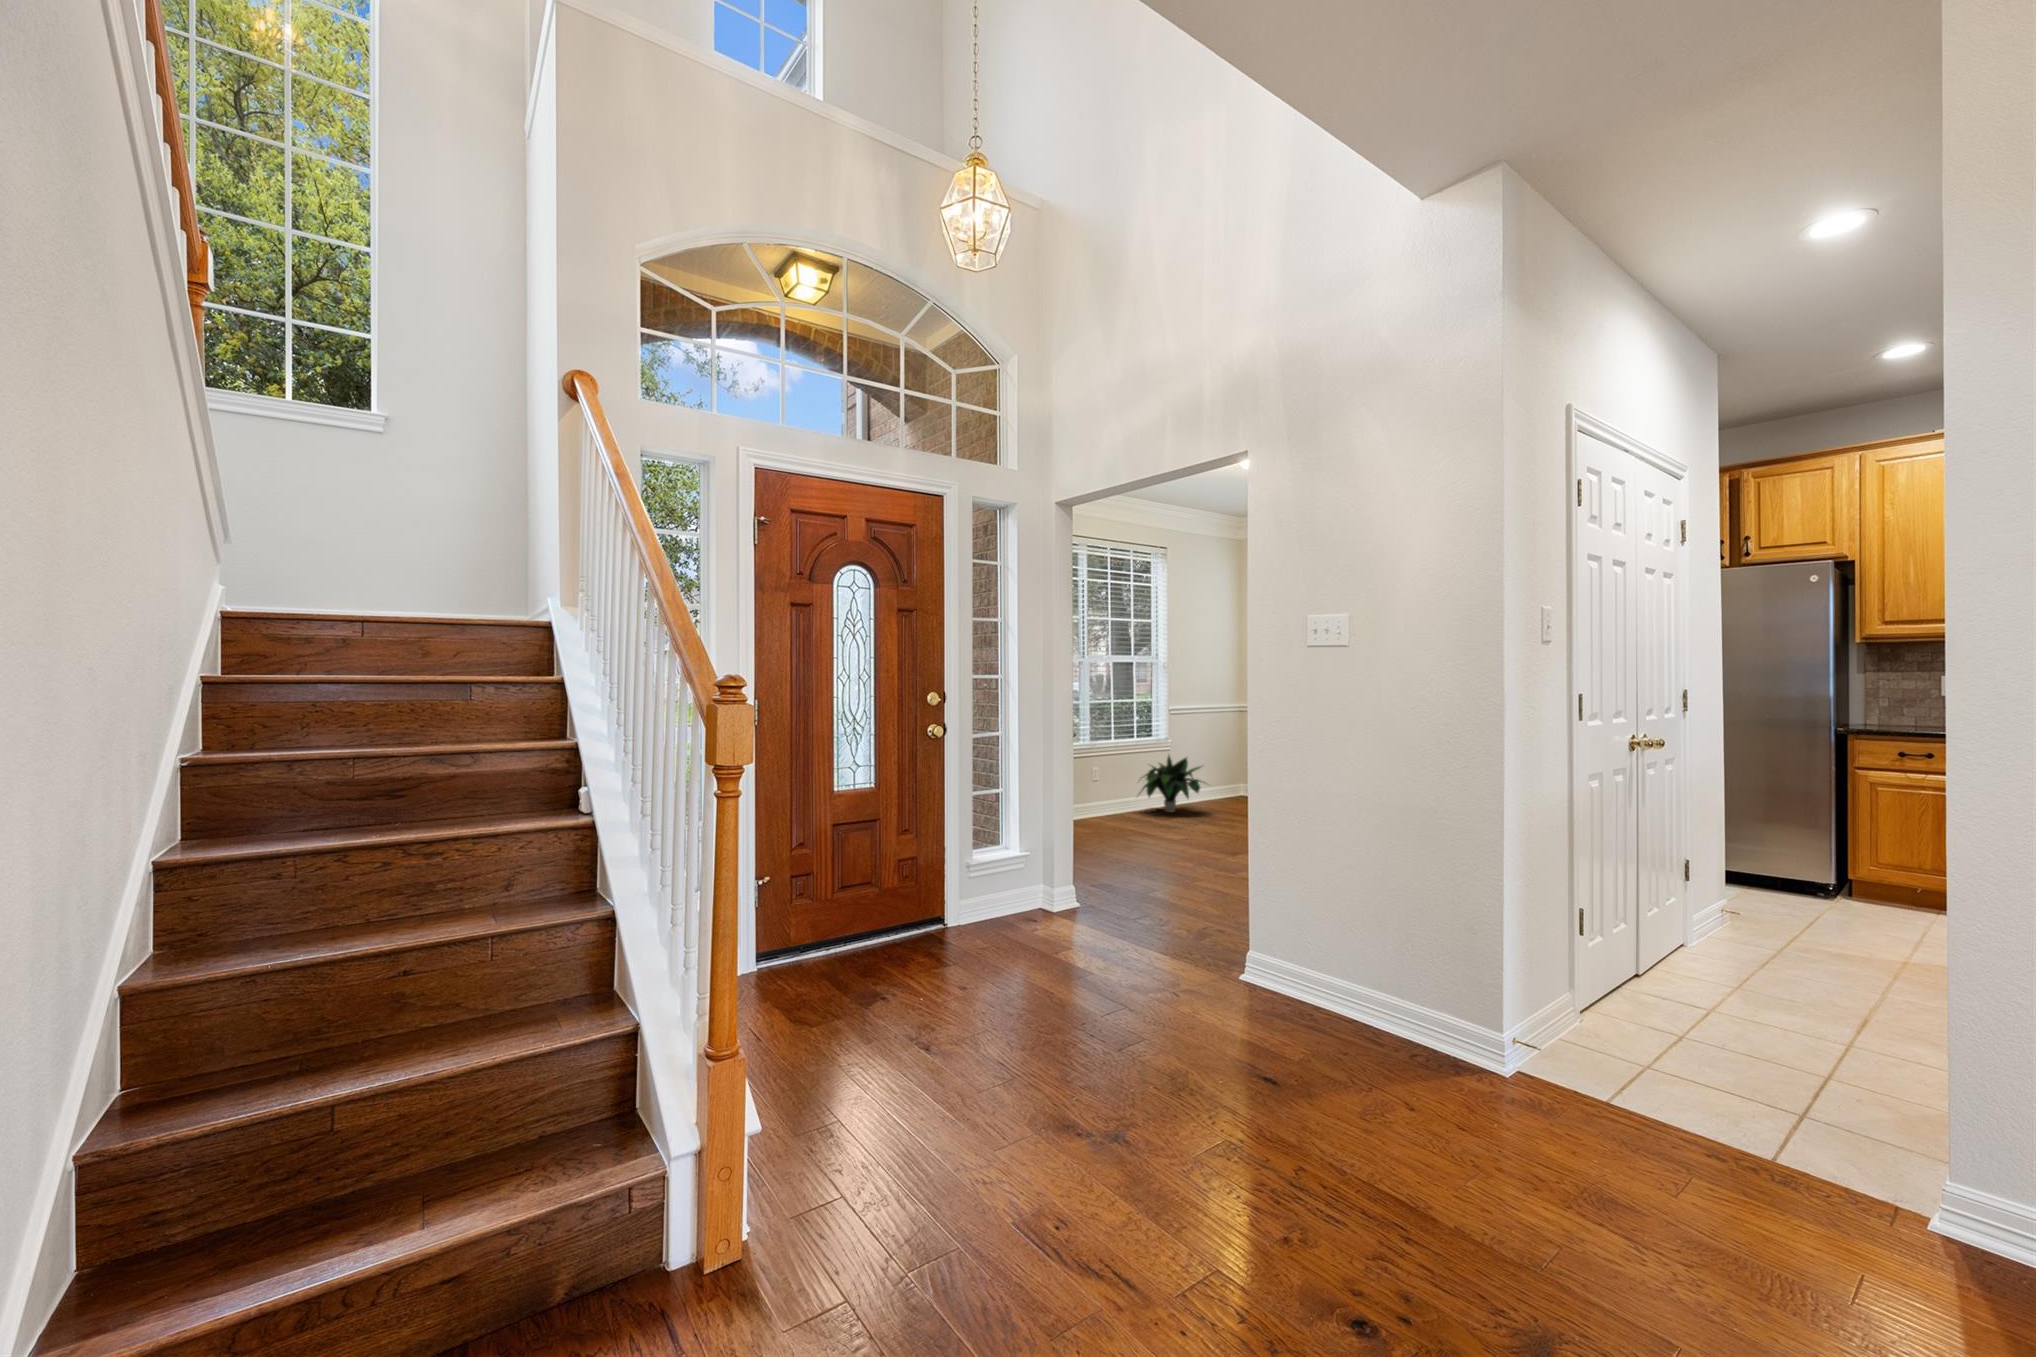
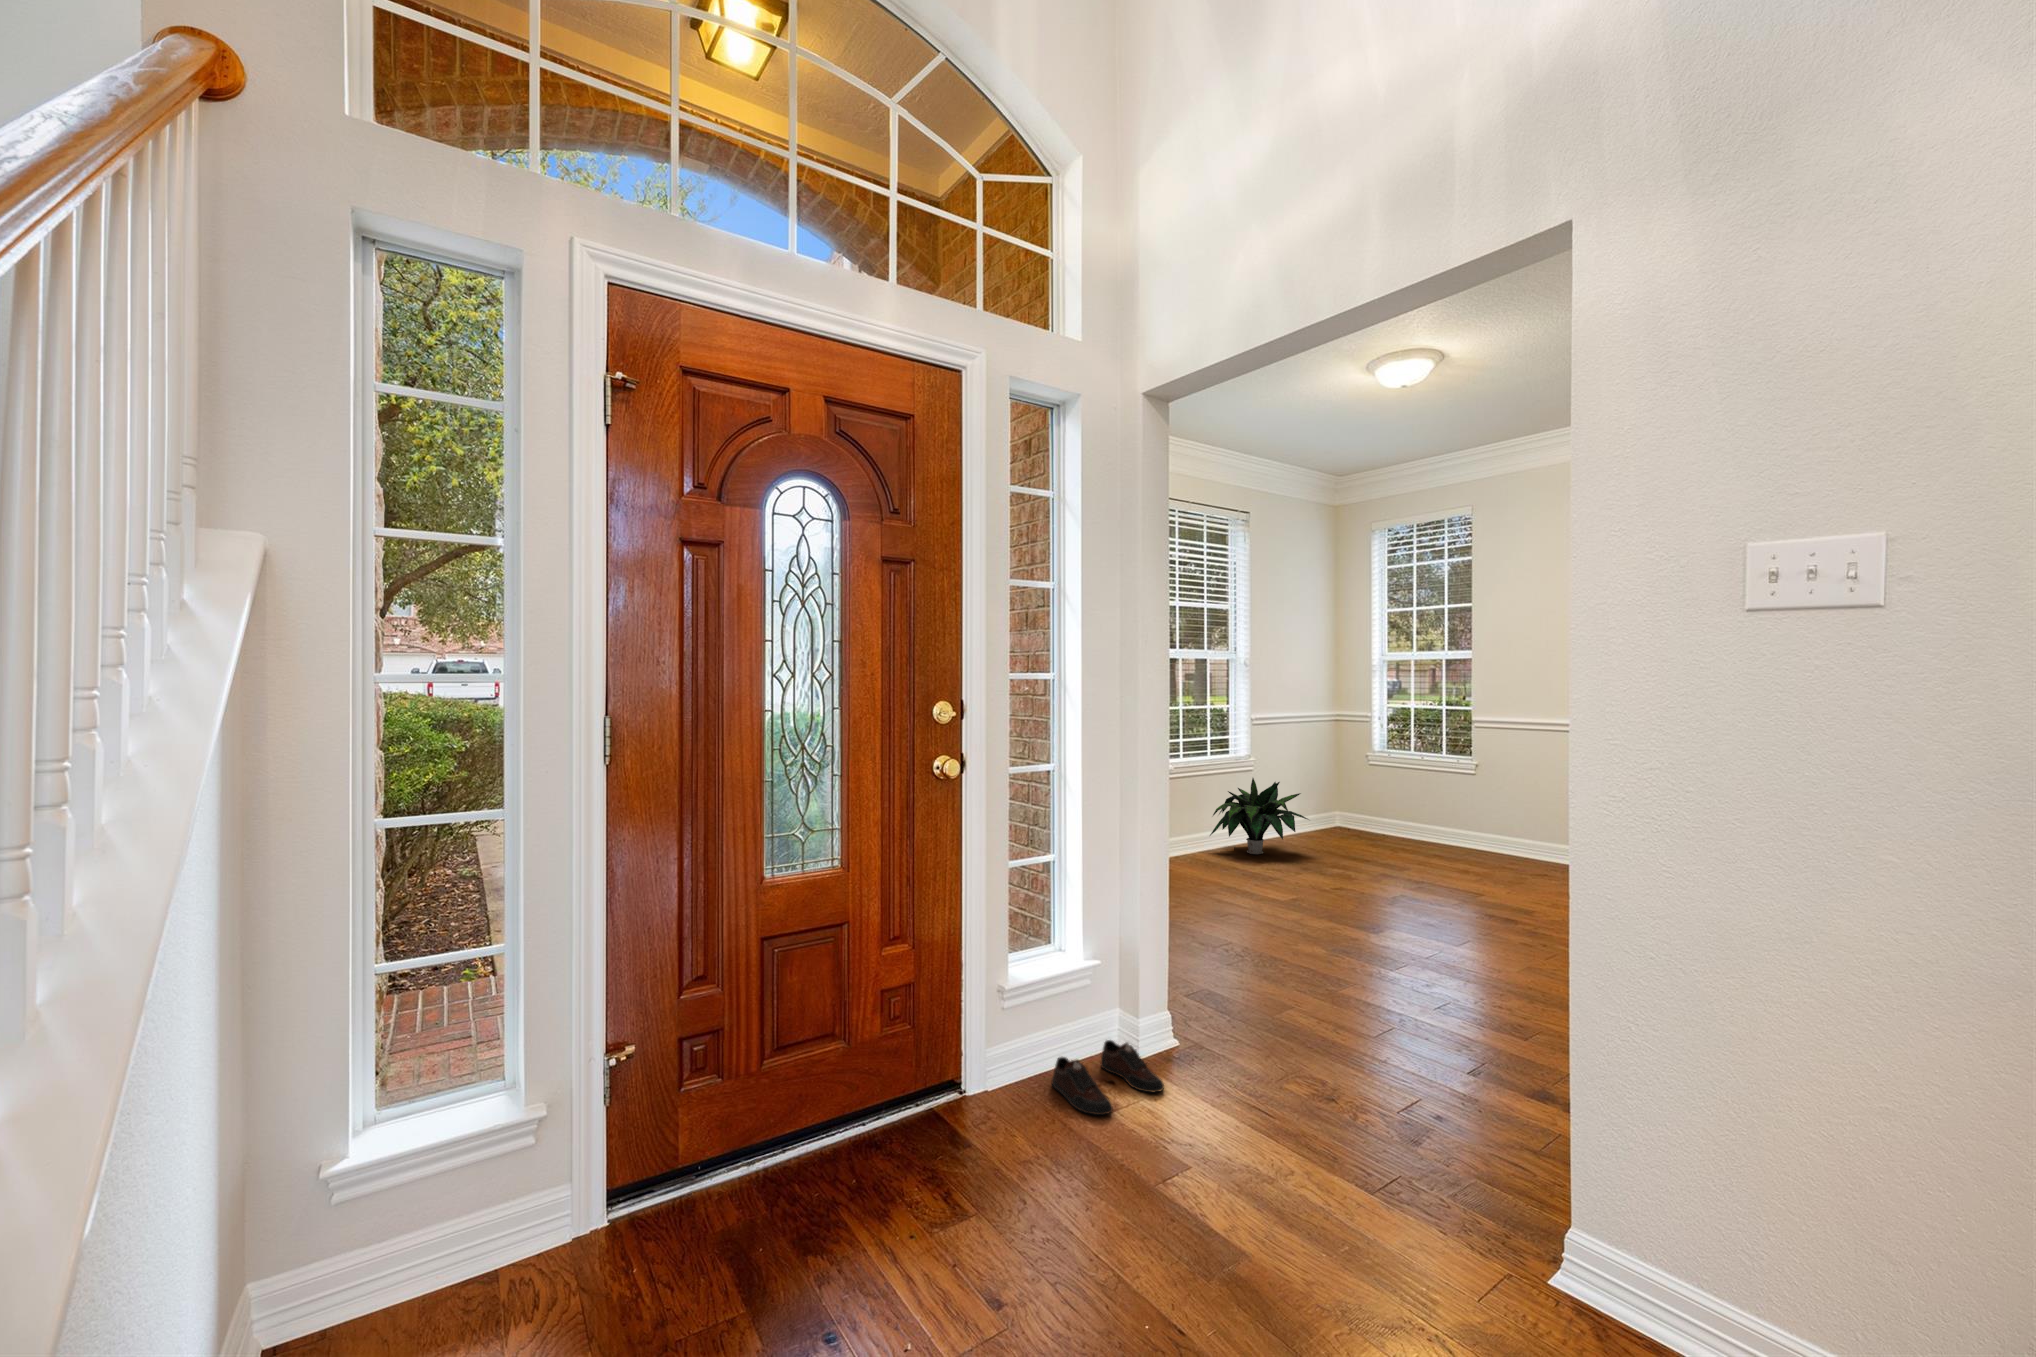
shoe: none [1000,899,1067,932] -> present [1052,1040,1164,1115]

